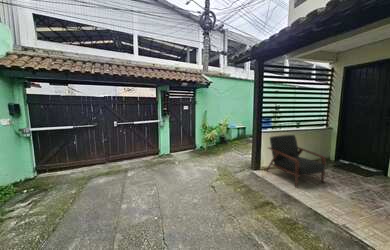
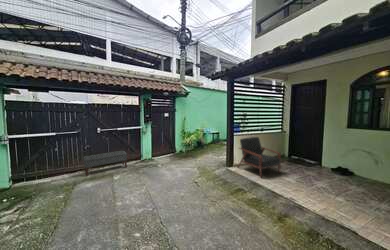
bench: none [100,145,143,170] -> present [83,151,127,176]

